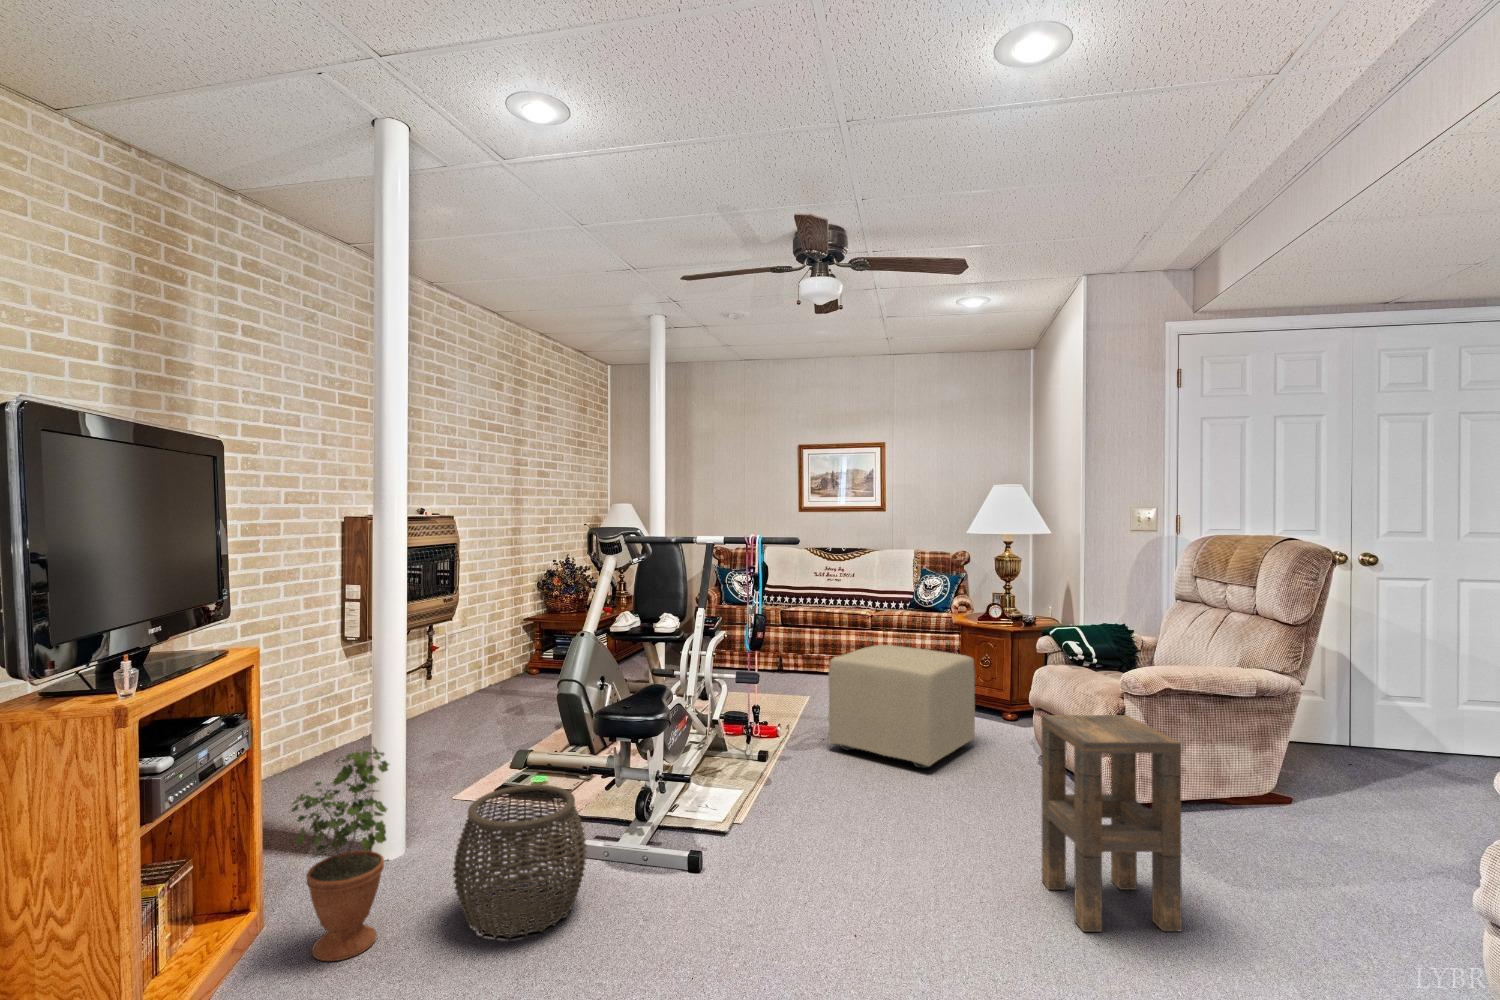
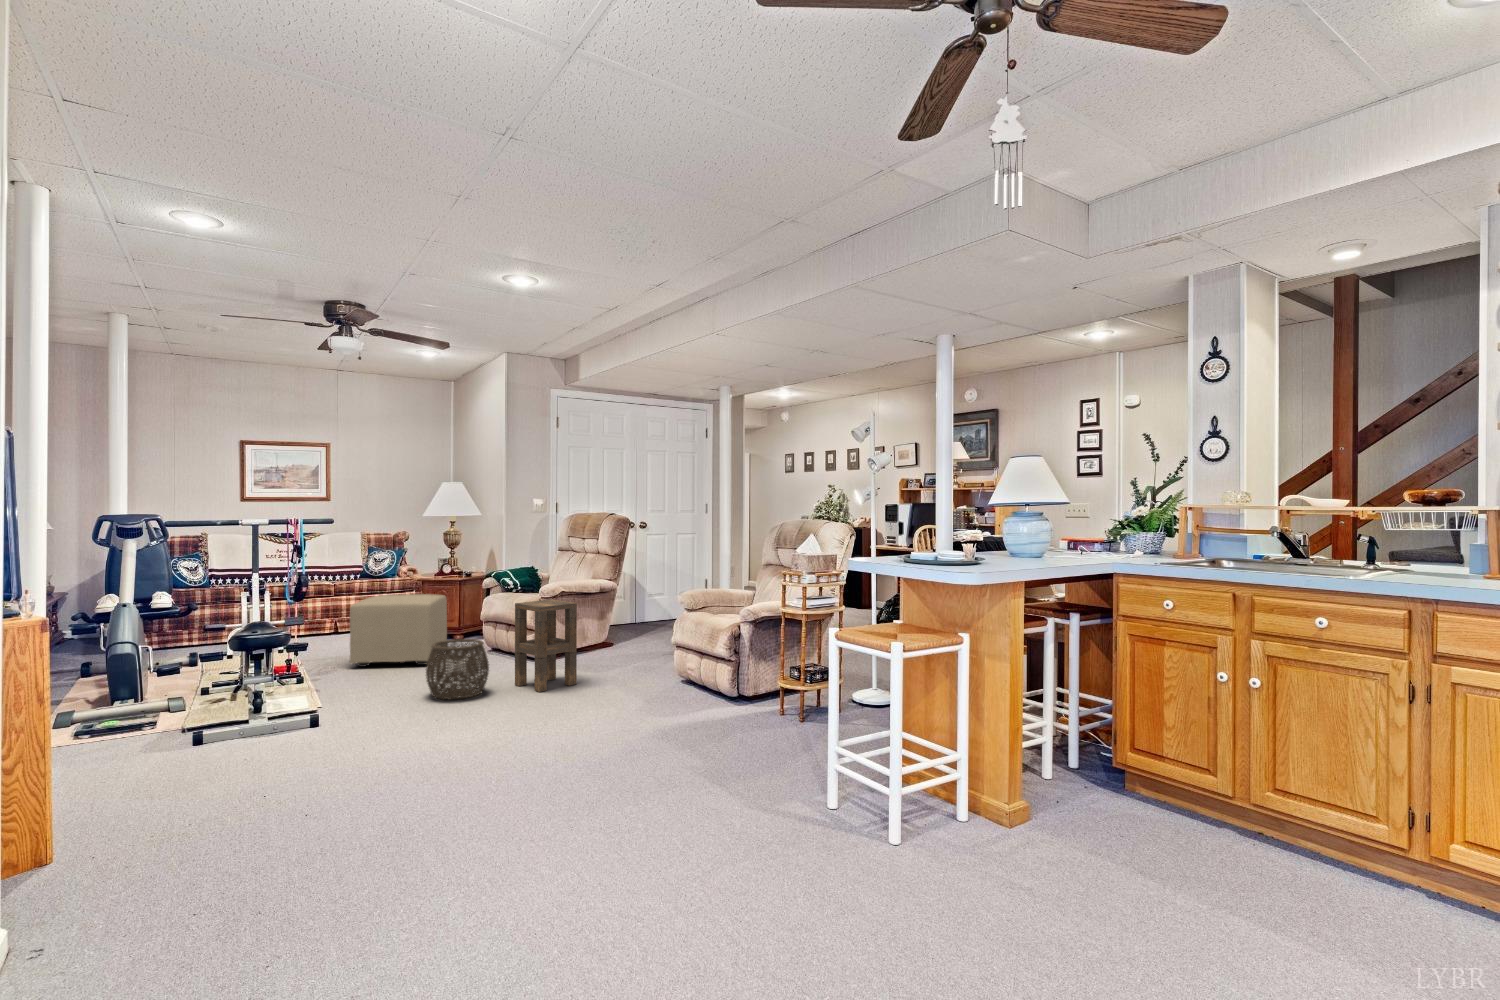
potted plant: present [291,747,389,961] -> none [88,655,159,789]
woven basket: present [453,785,587,938] -> present [426,639,489,700]

